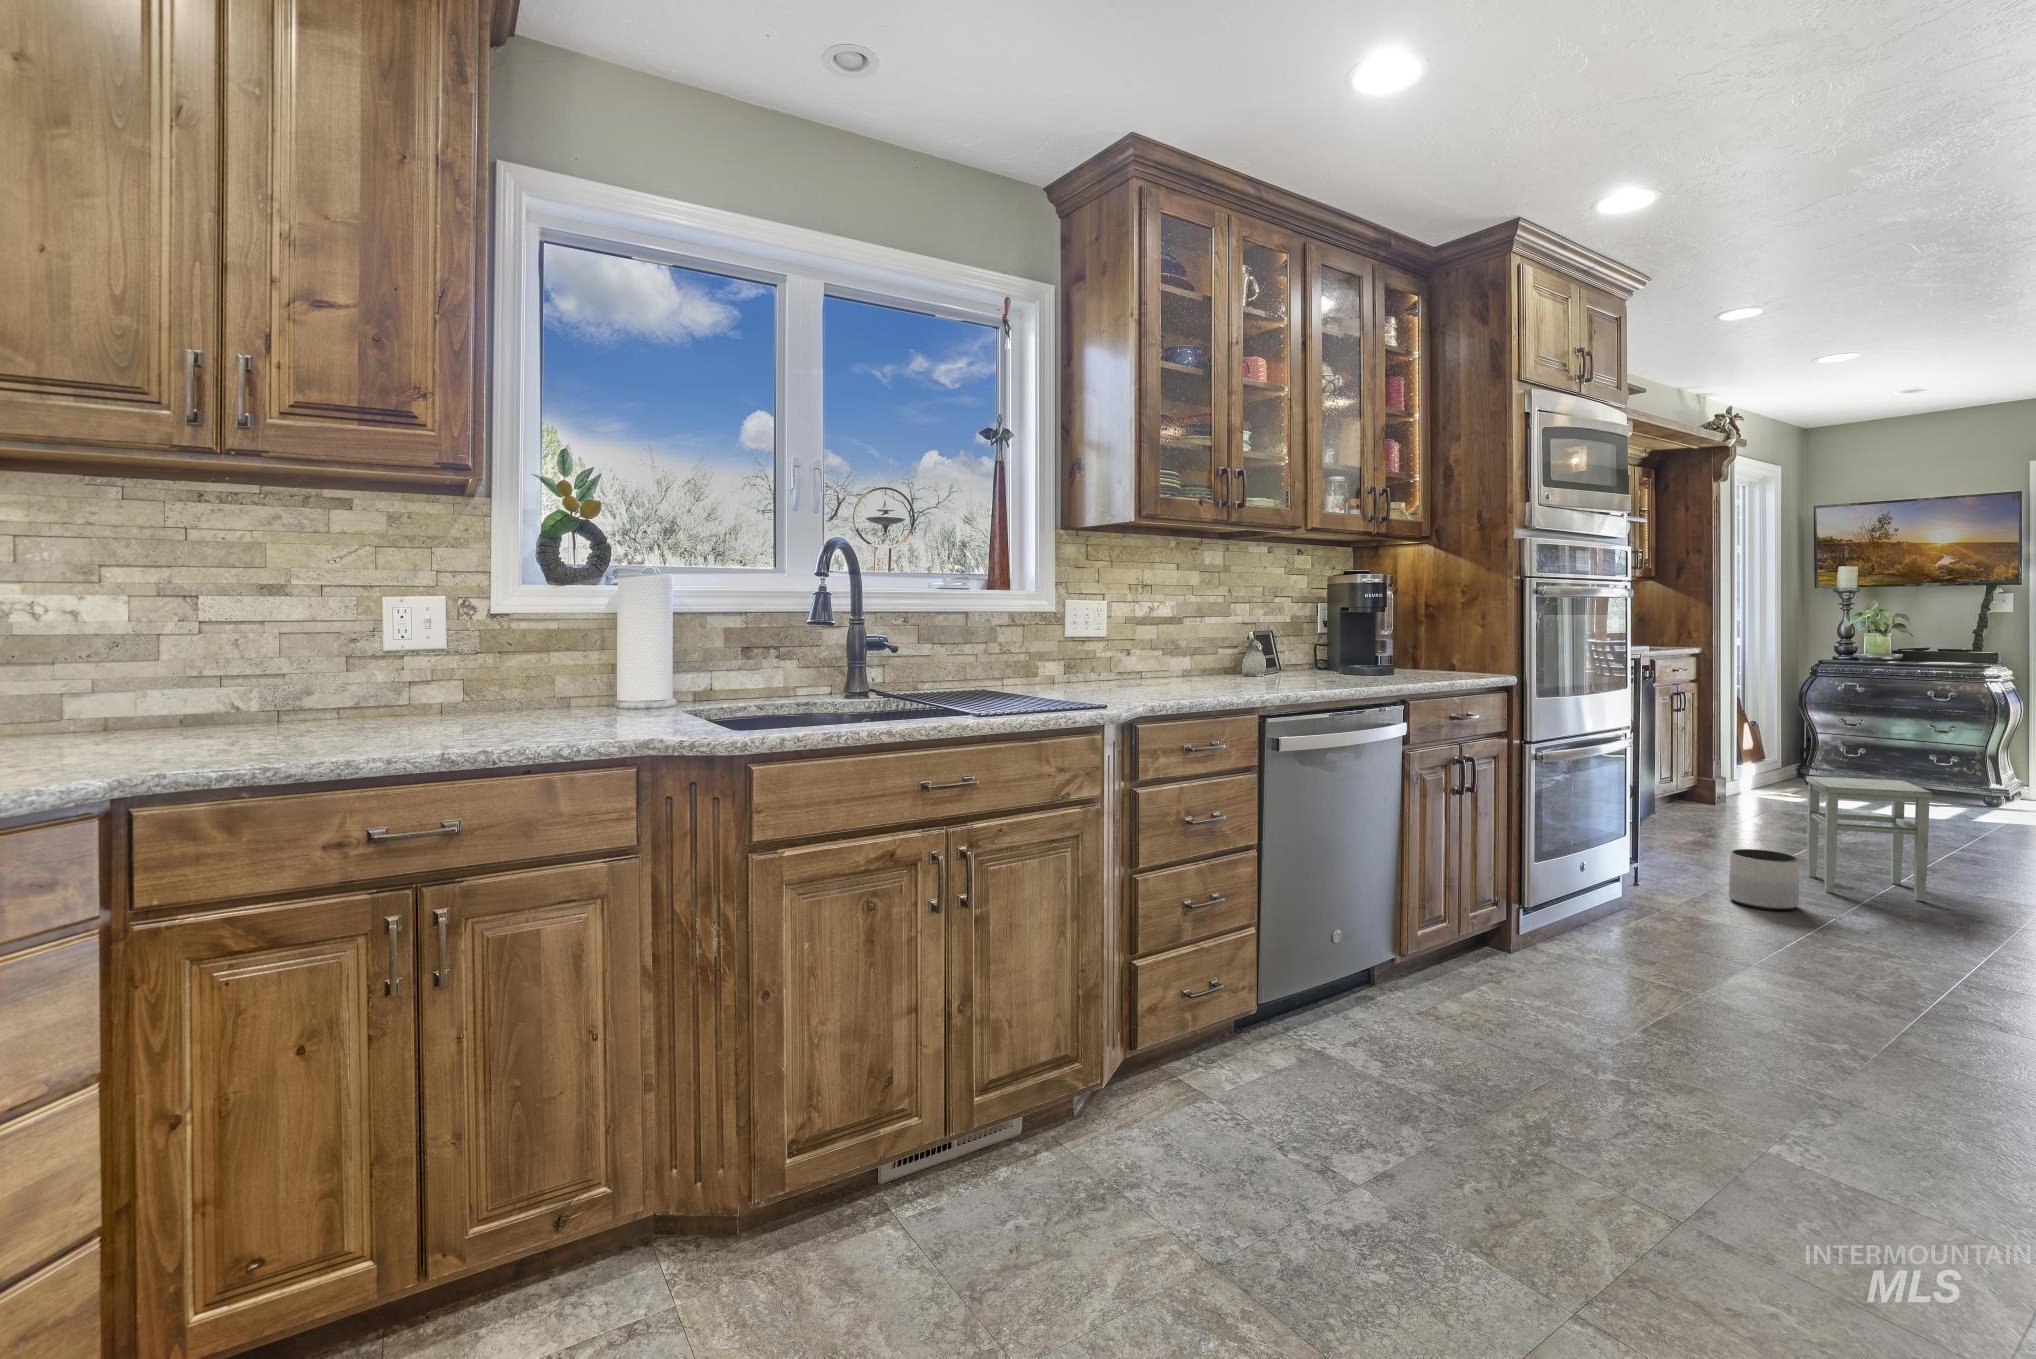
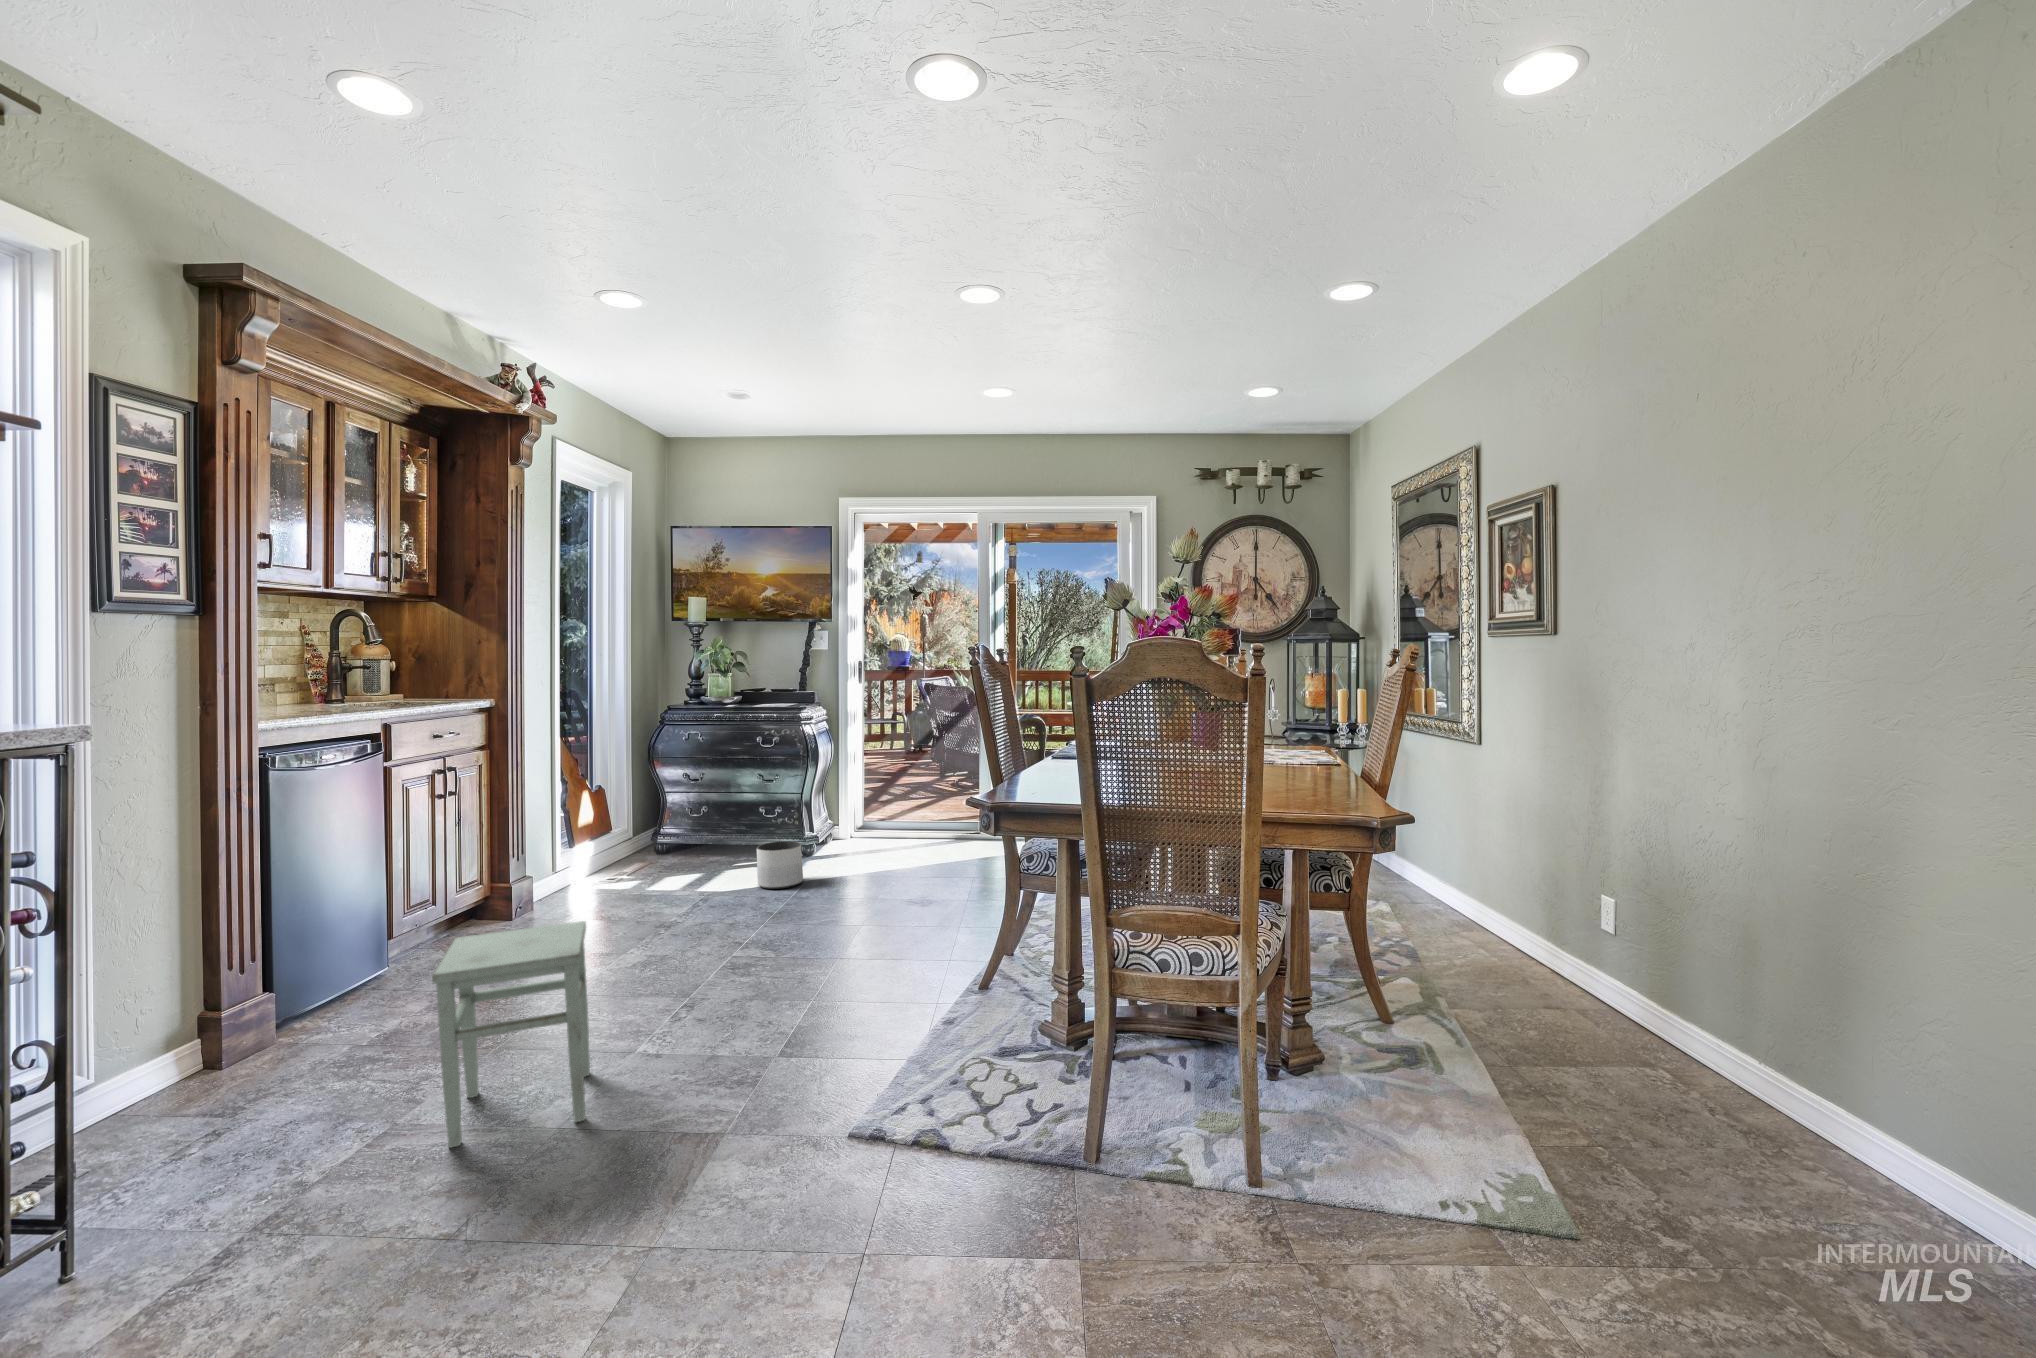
planter: present [1729,849,1799,910] -> present [757,841,803,889]

